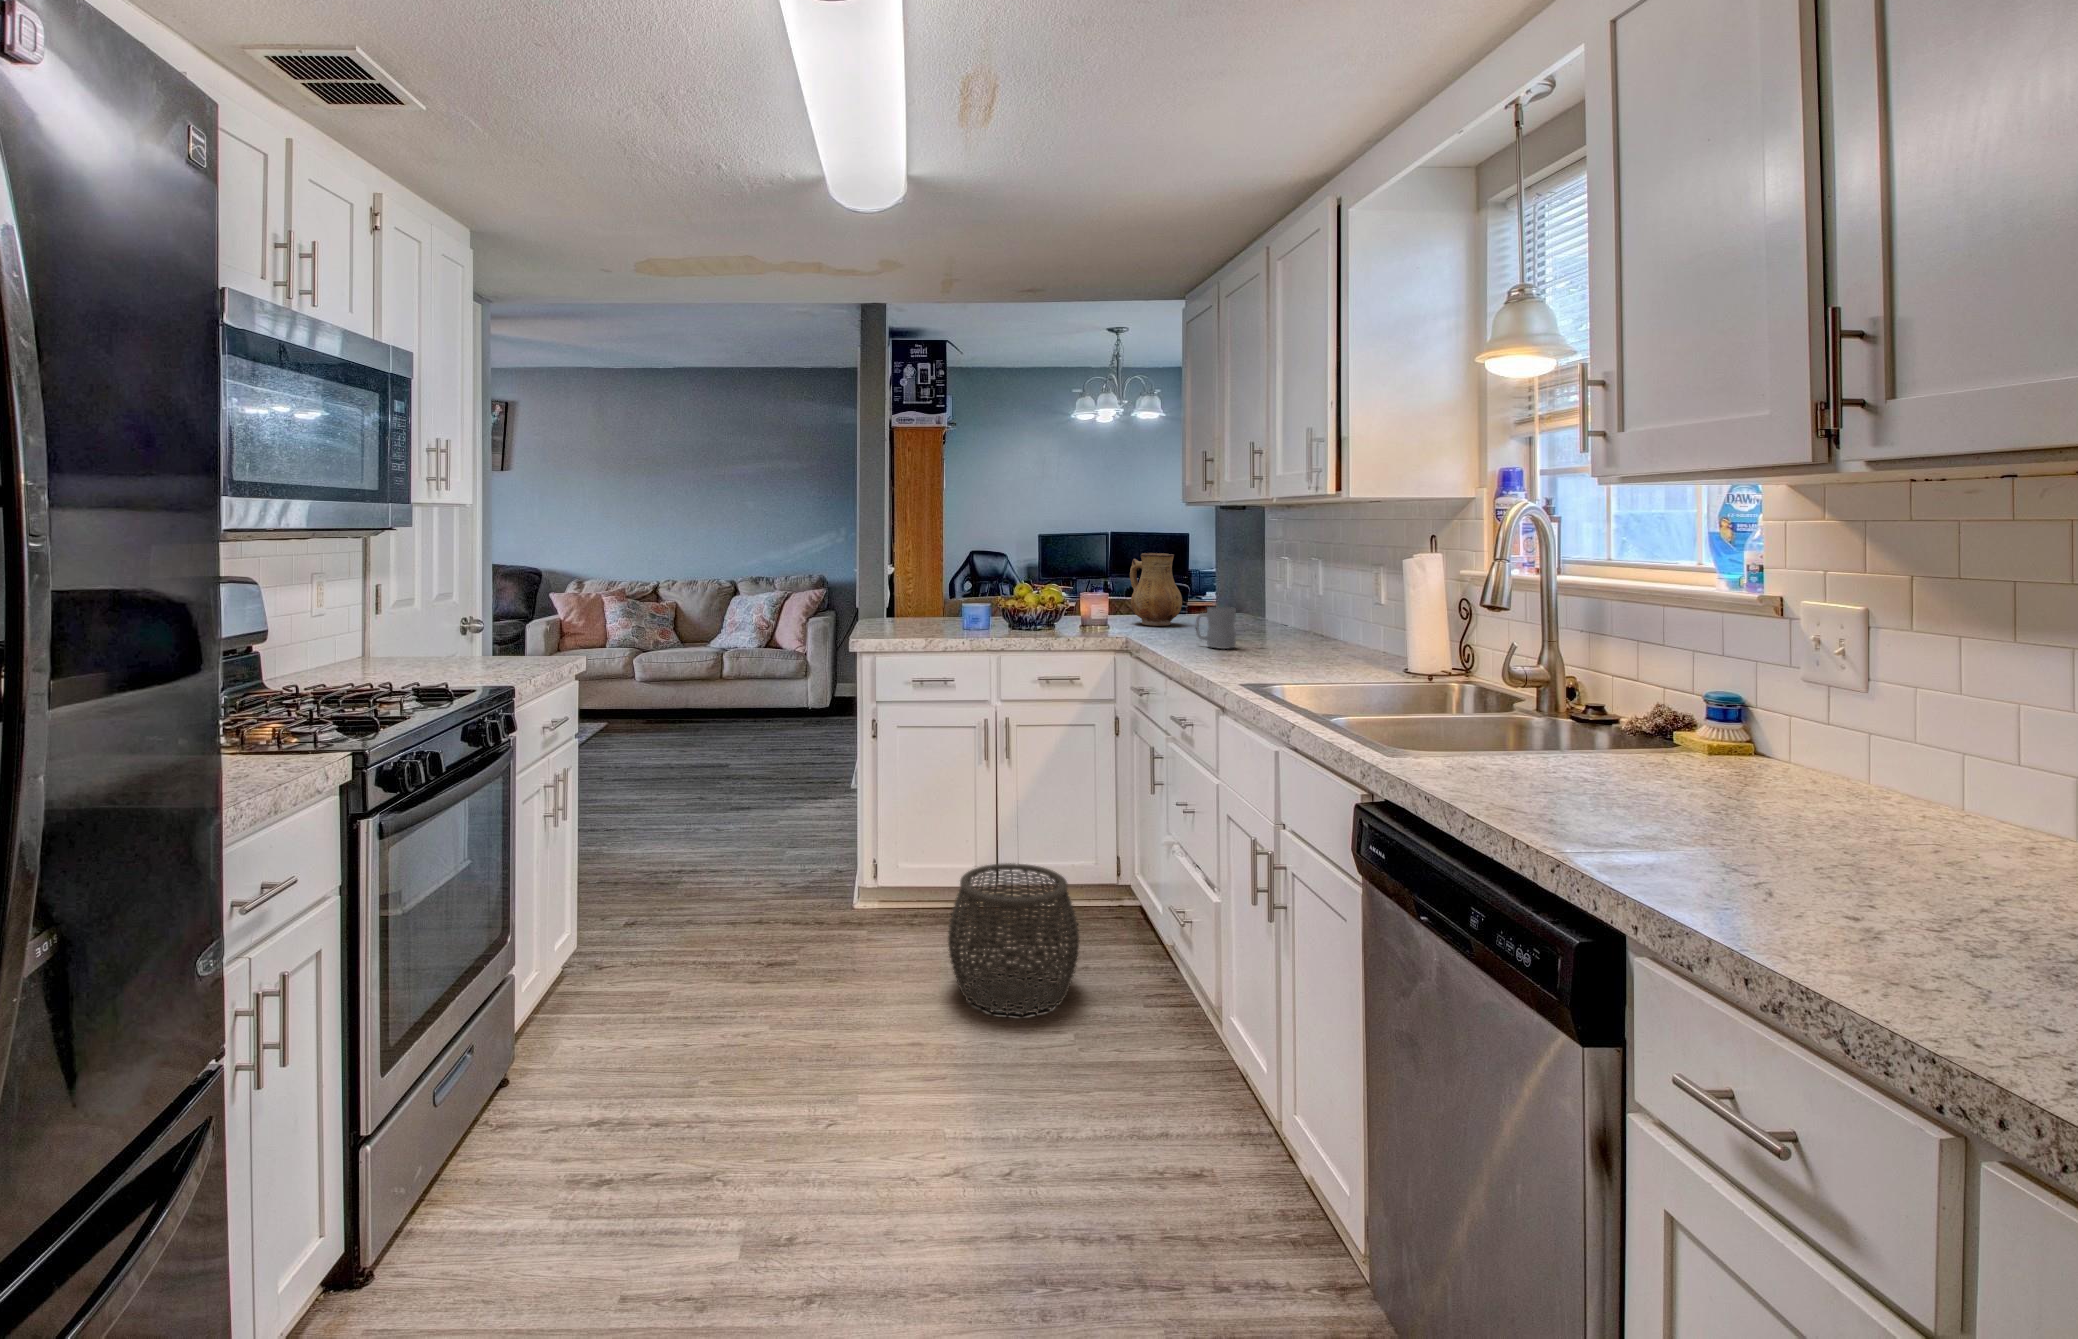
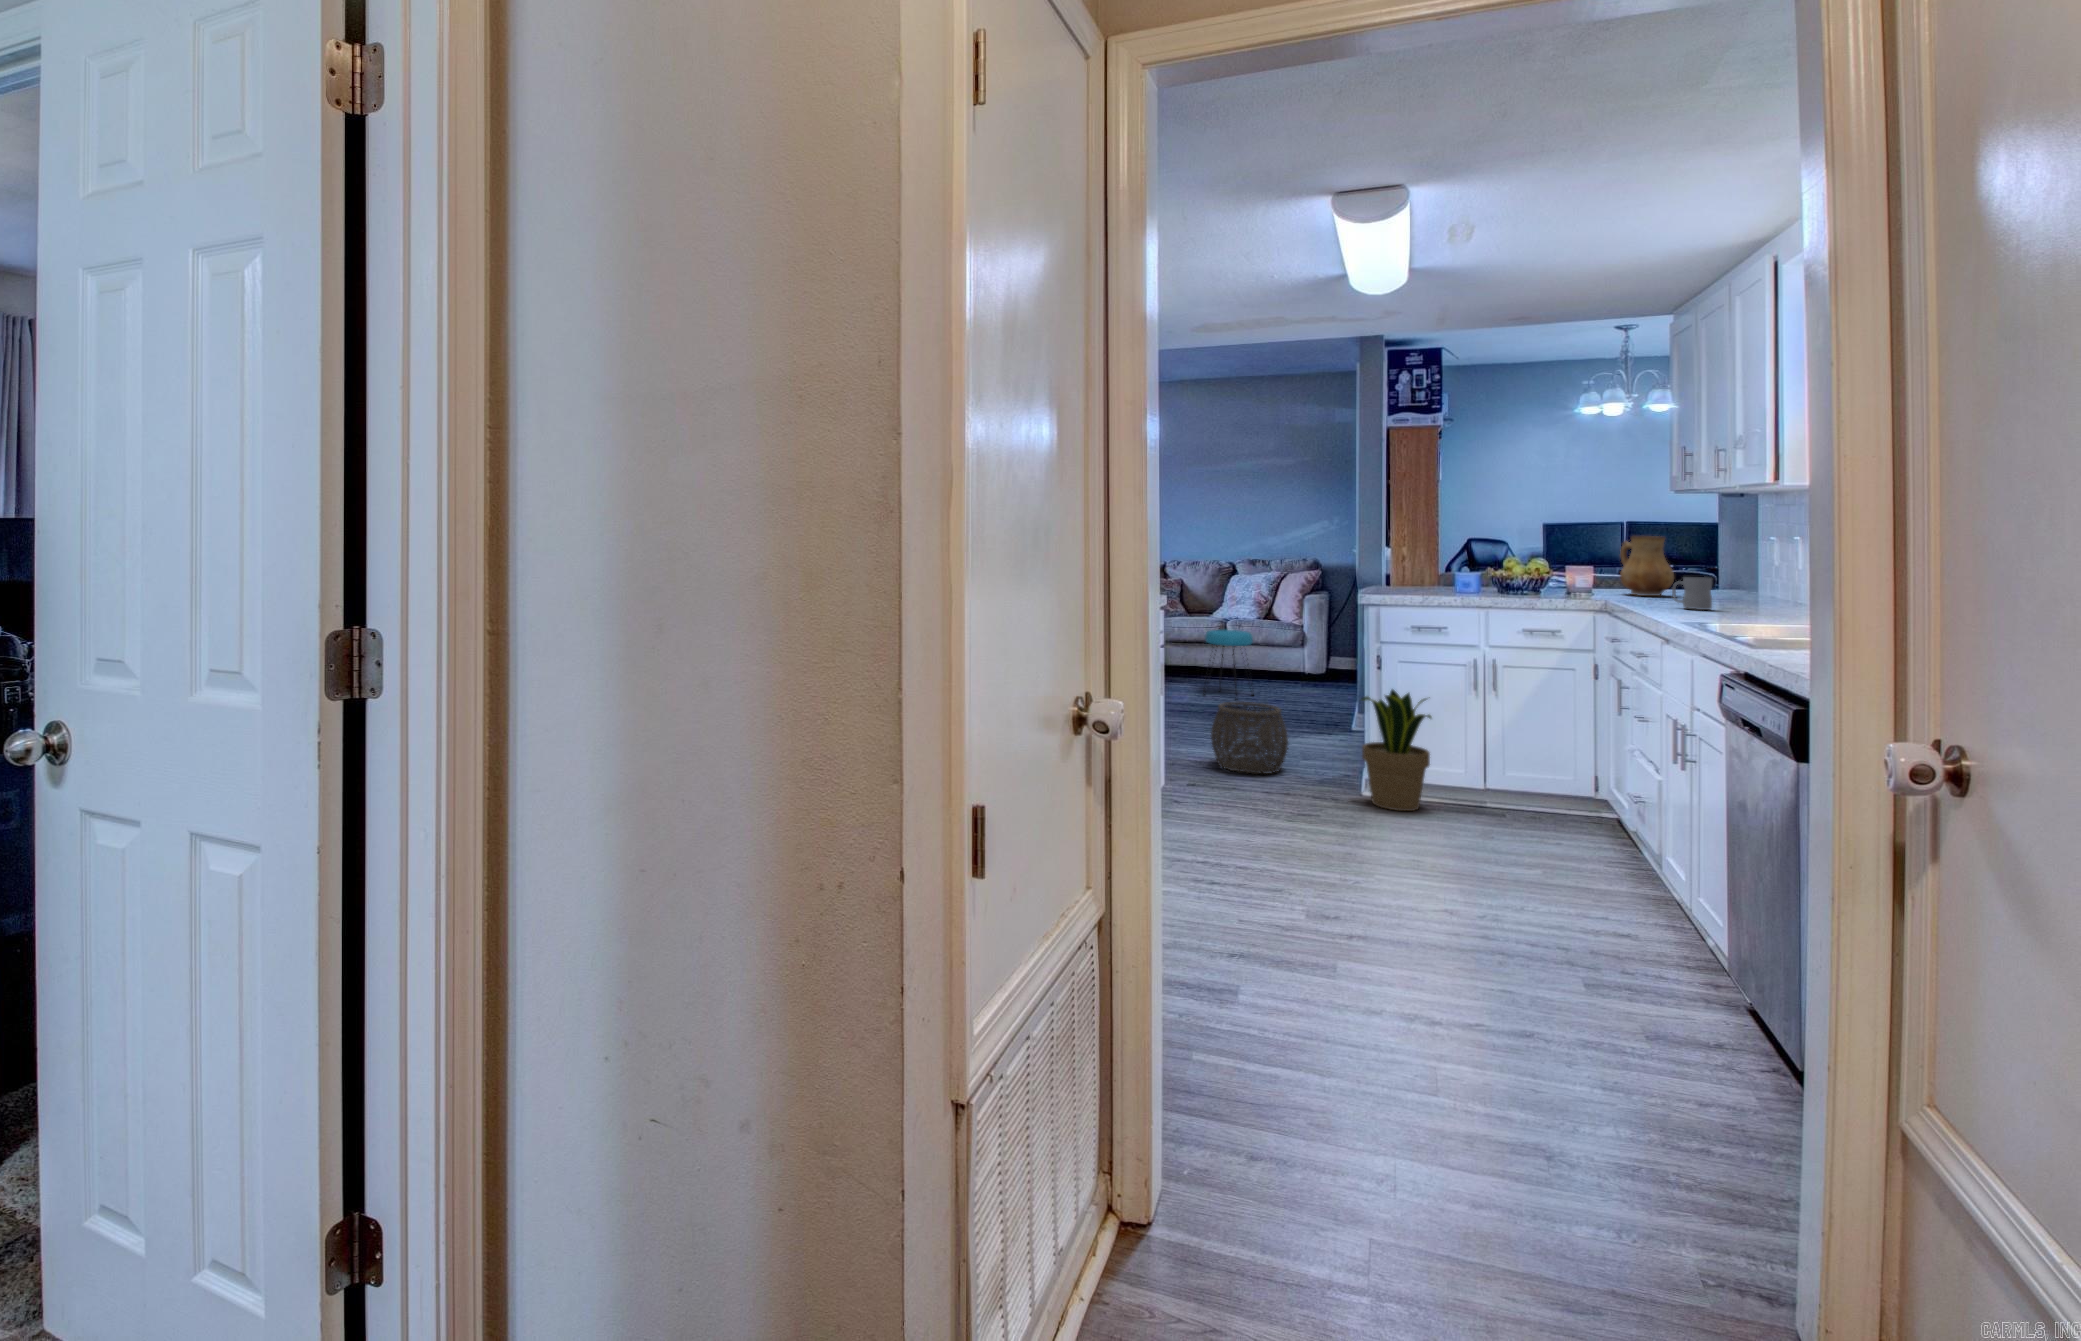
stool: none [685,670,749,760] -> present [1205,630,1253,695]
potted plant: none [850,773,940,948] -> present [1362,689,1432,811]
woven basket: present [948,863,1079,1015] -> present [1211,702,1288,774]

